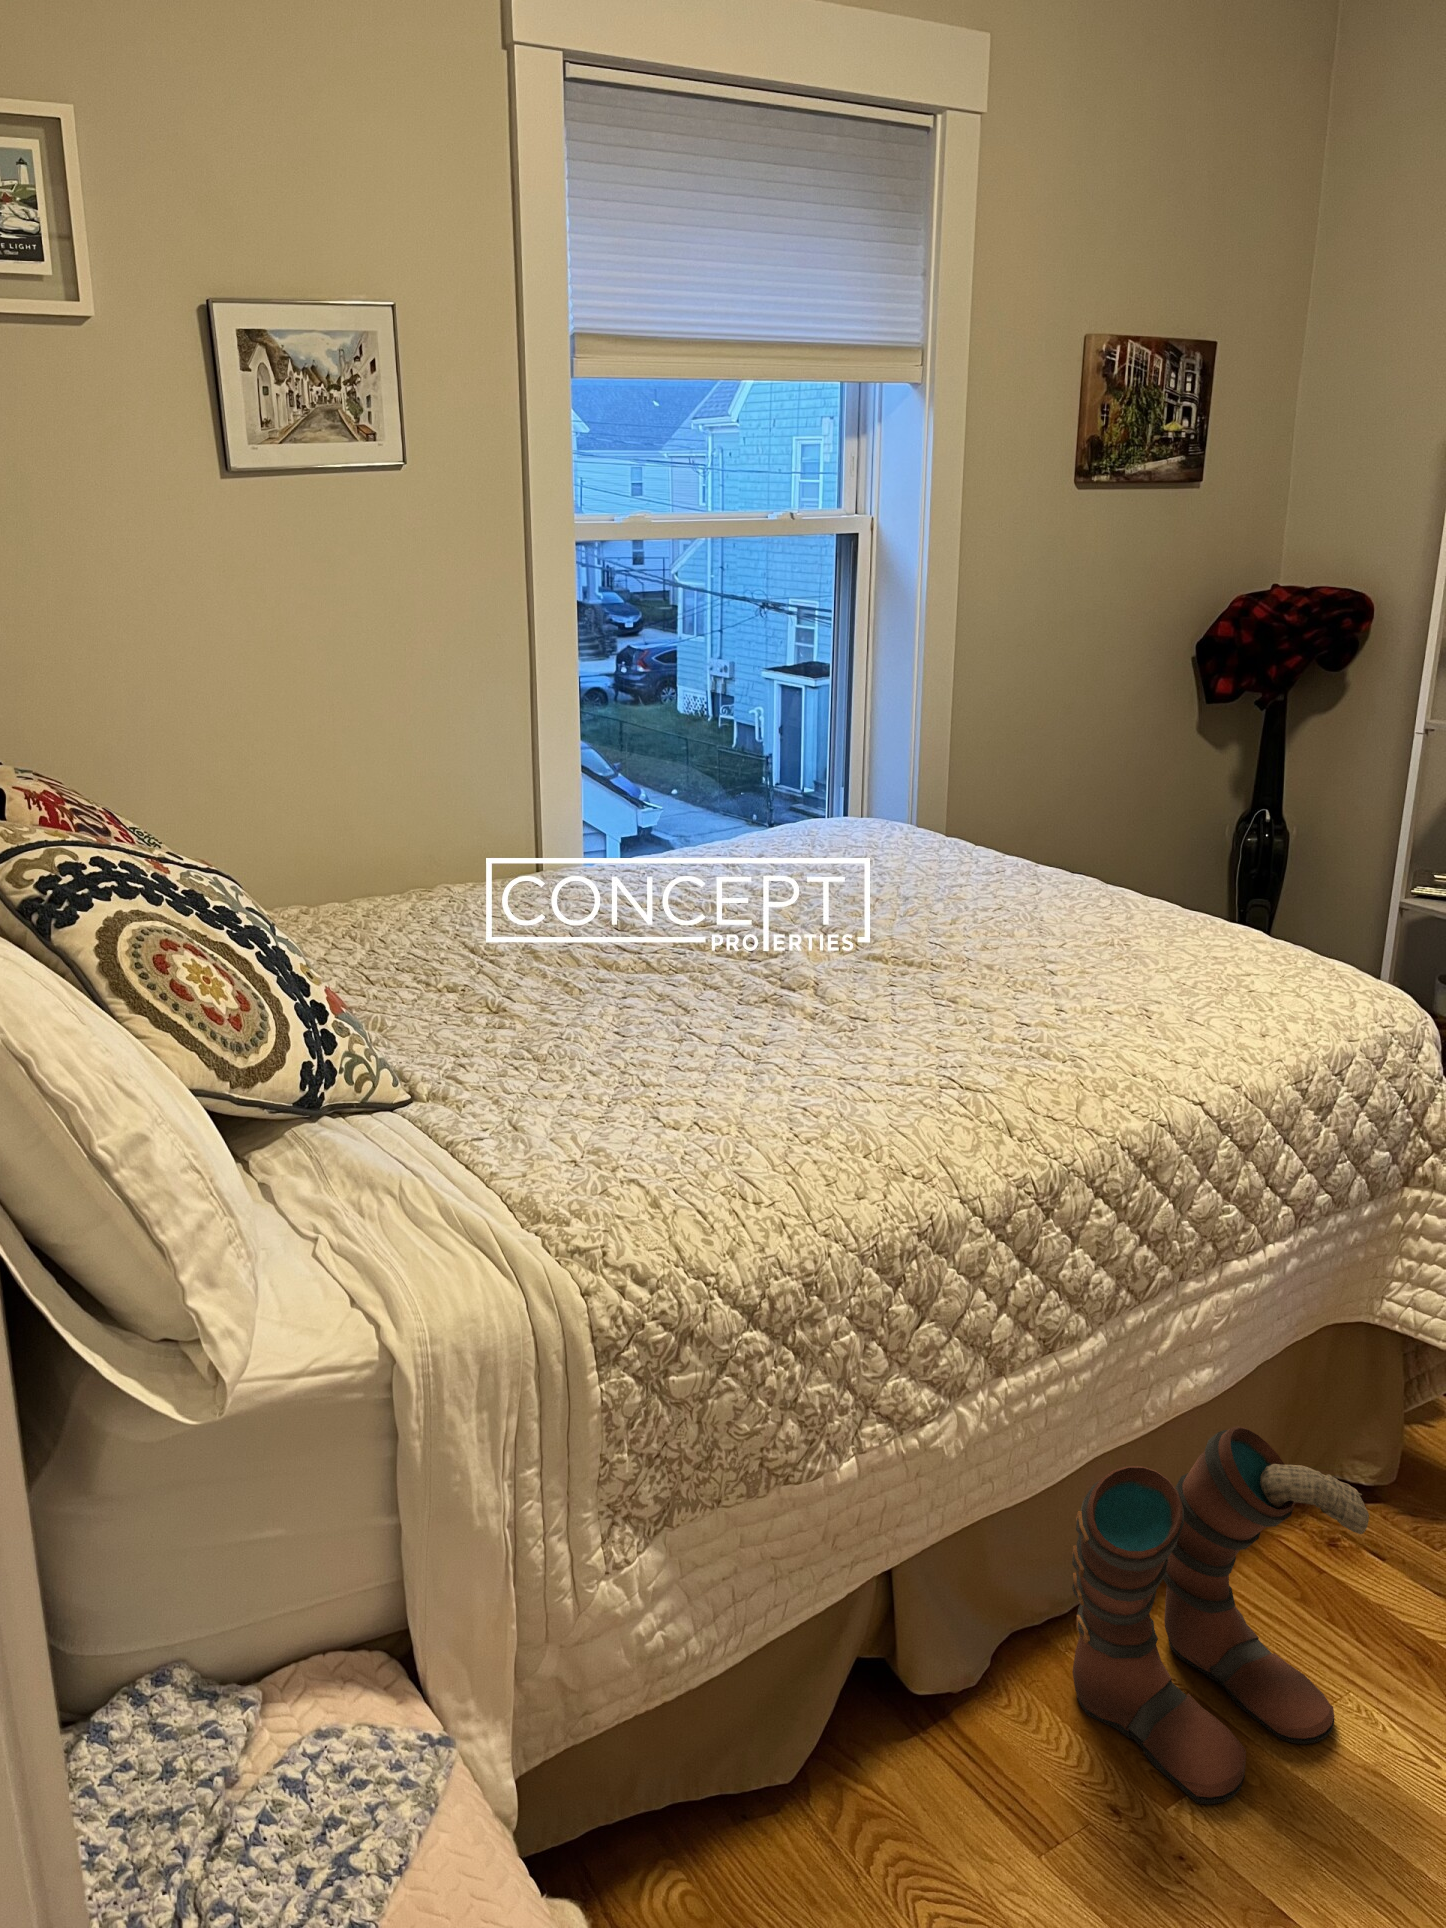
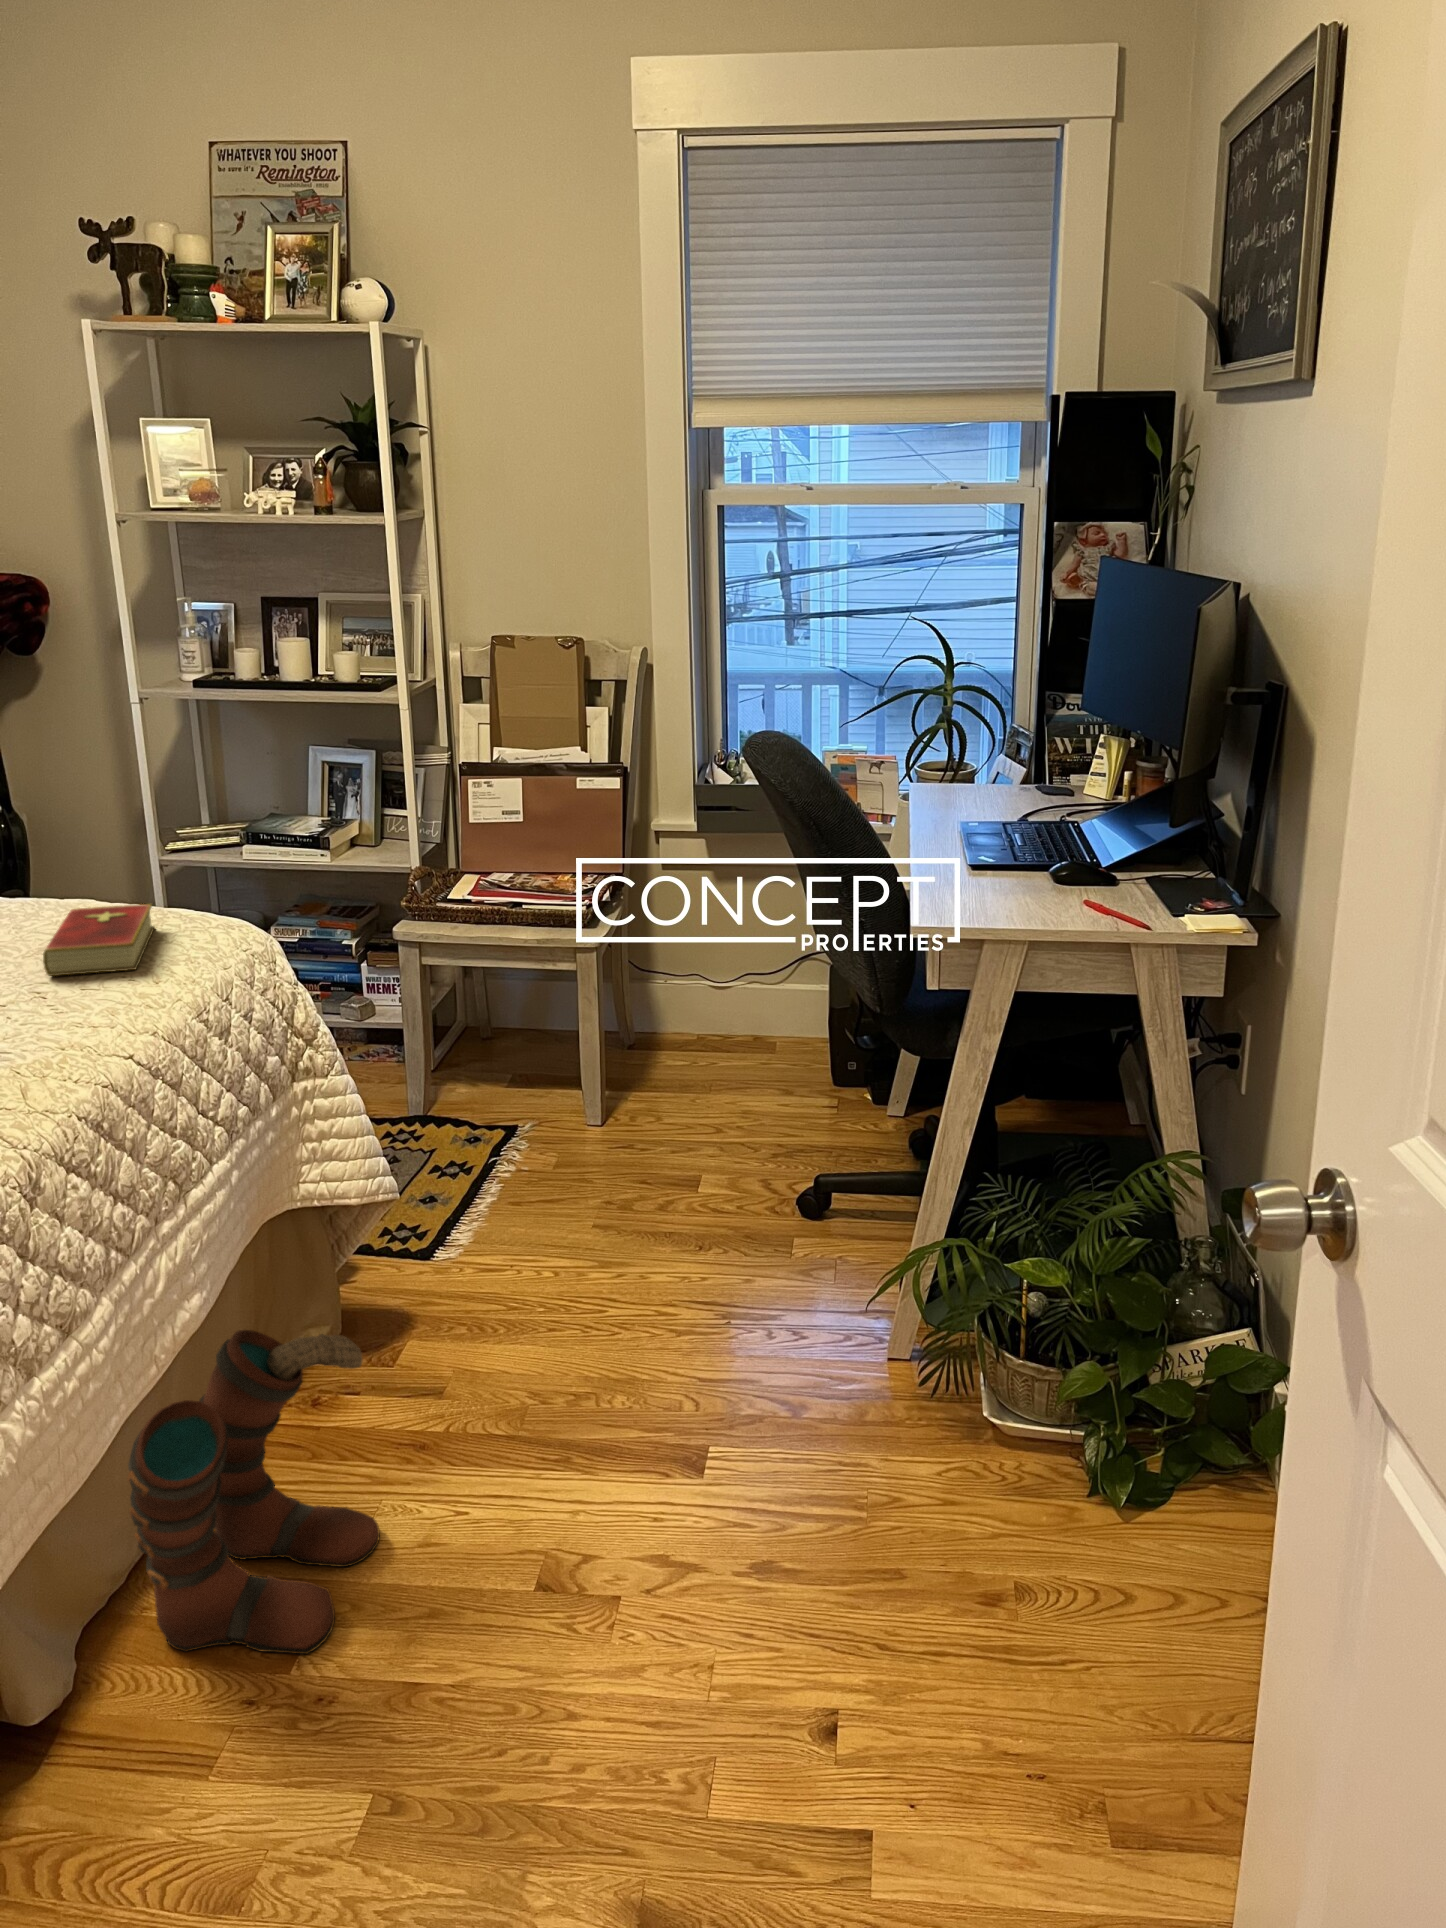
hardcover book: none [1166,937,1301,1015] -> present [43,904,155,976]

